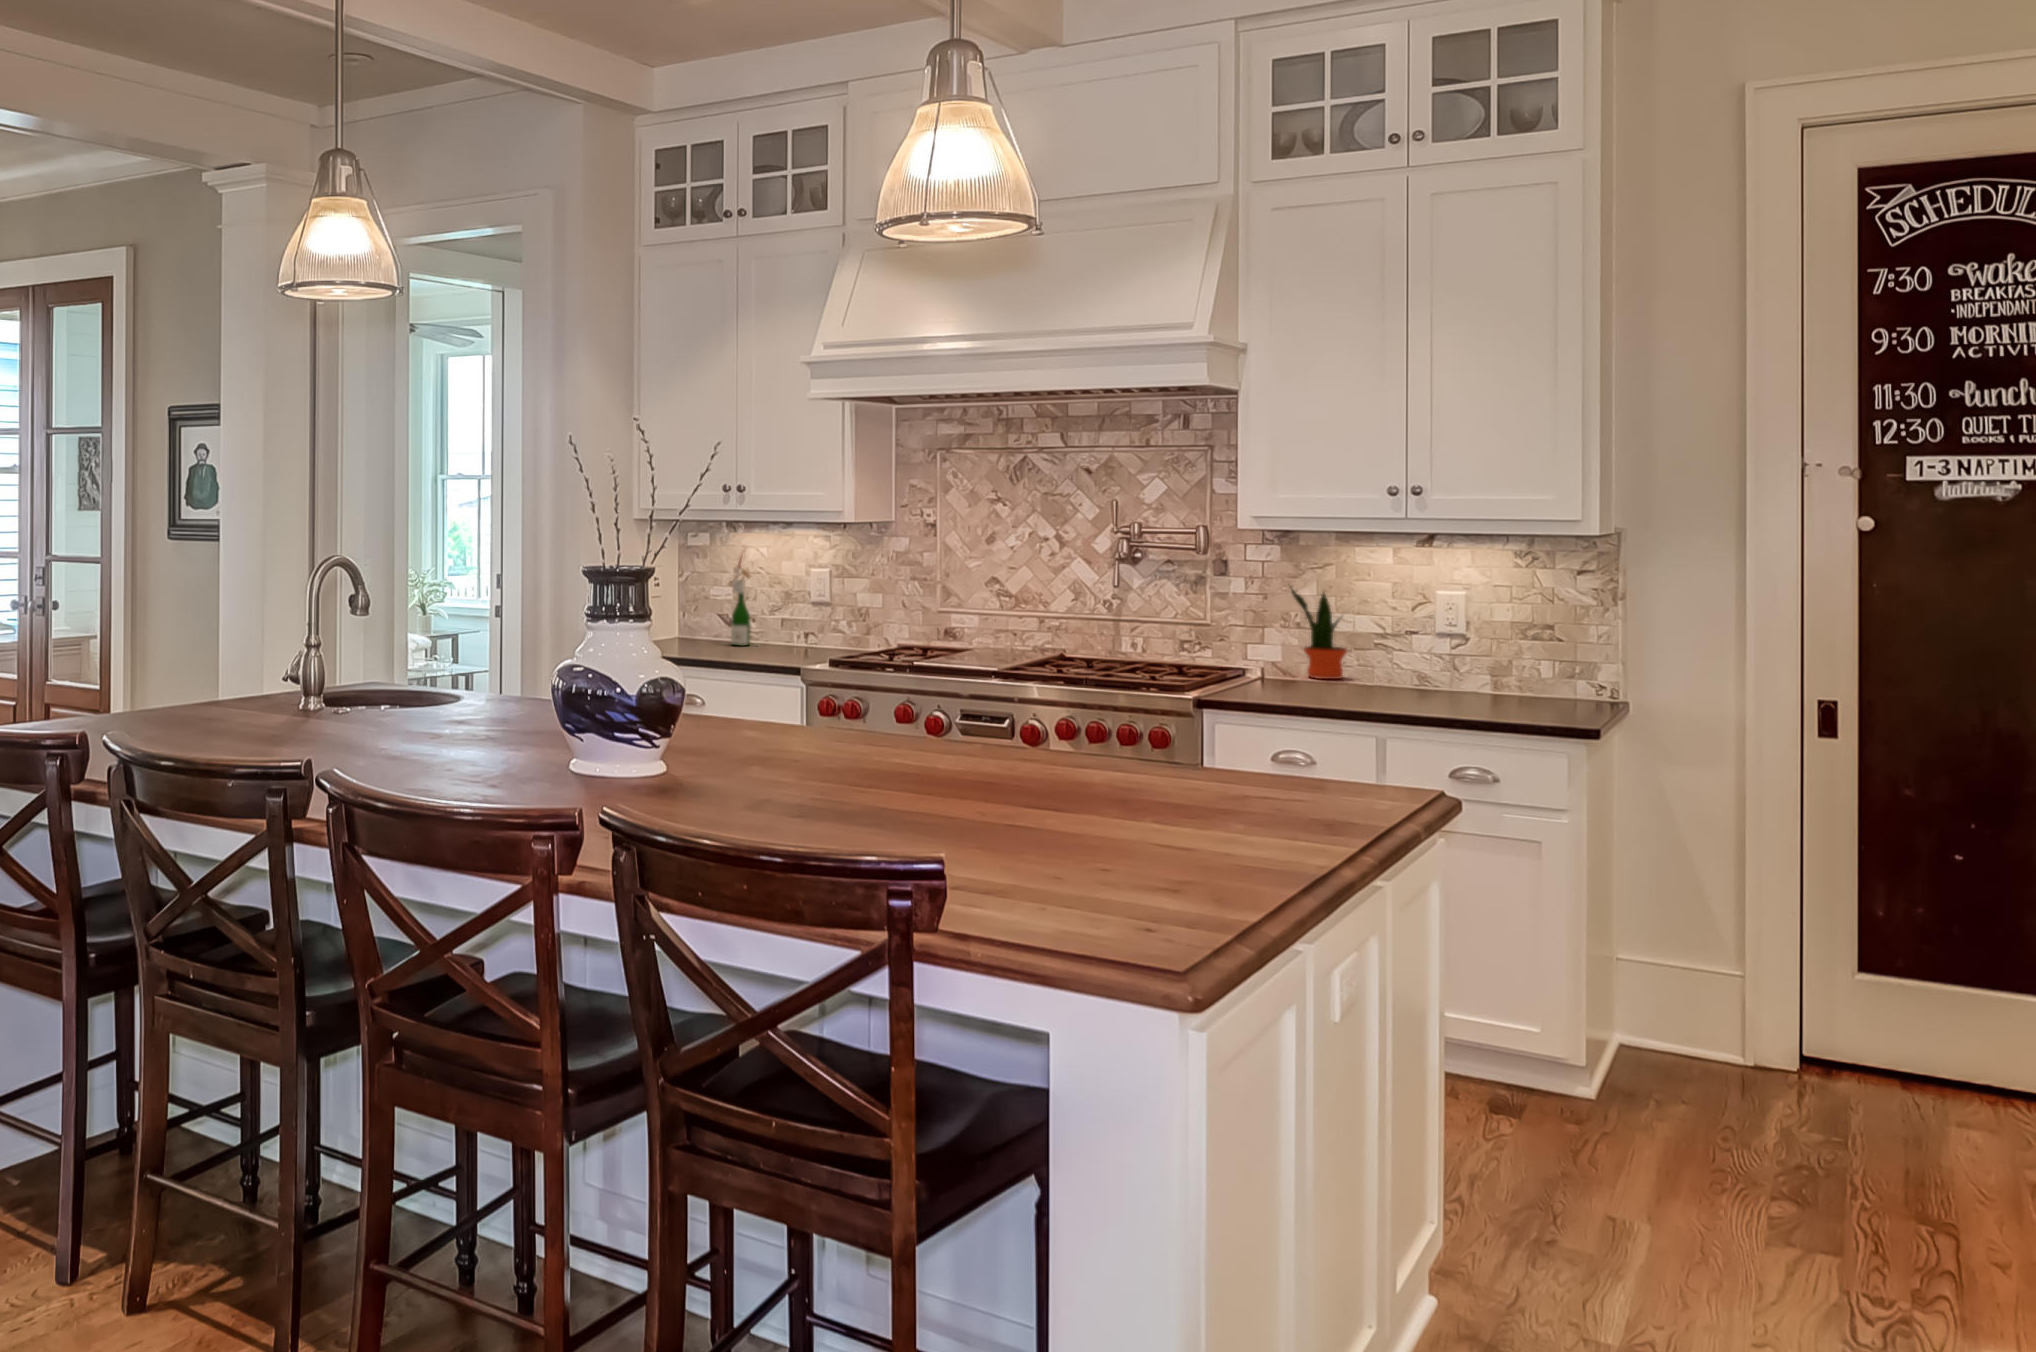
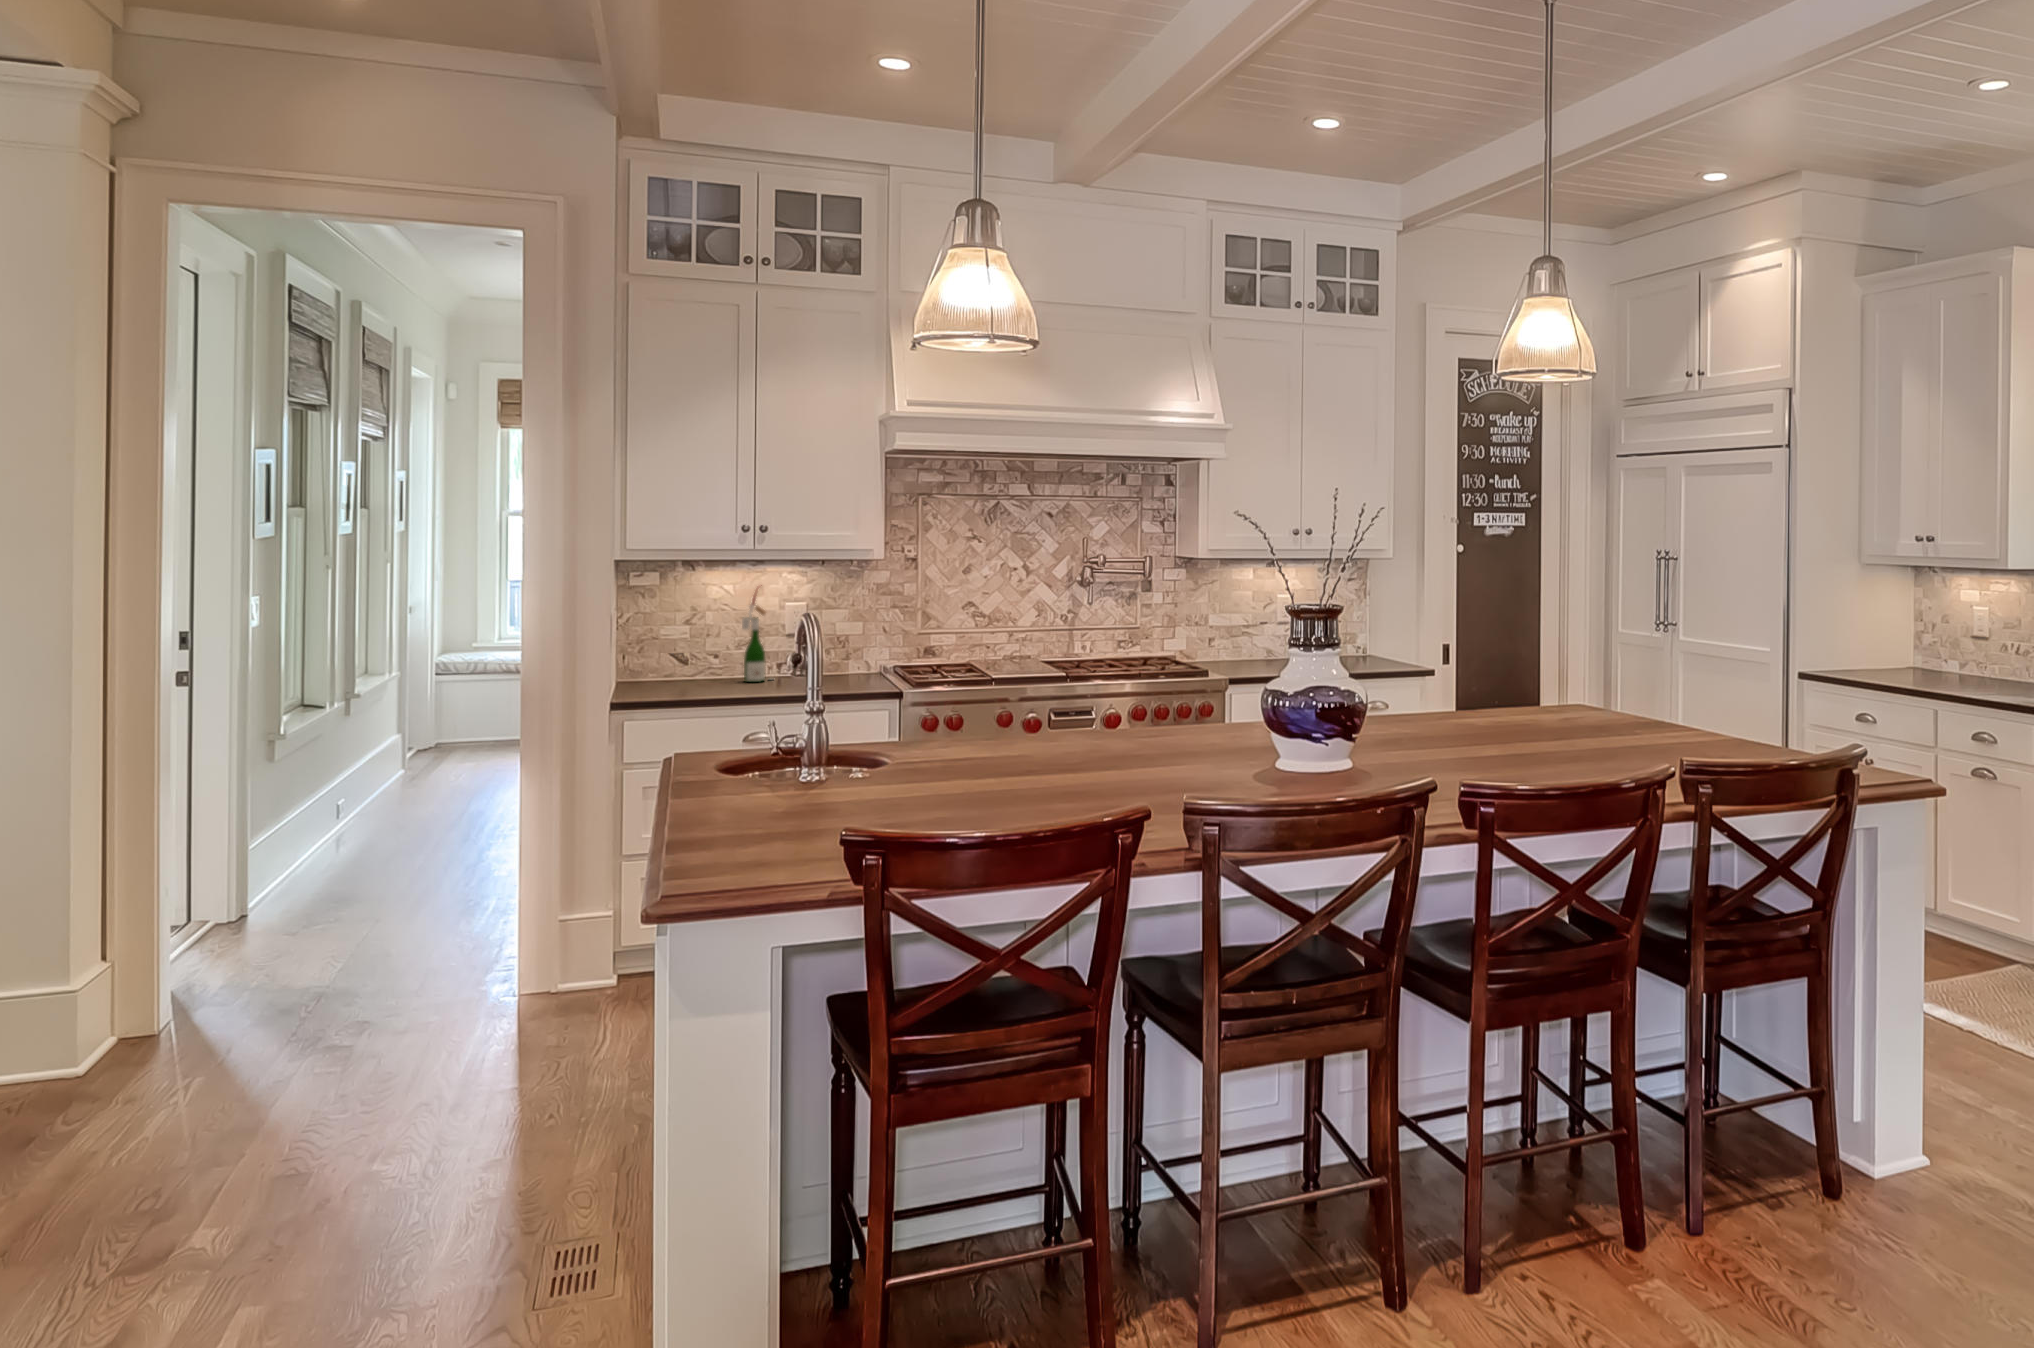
potted plant: present [1289,587,1347,679] -> none [1210,594,1242,660]

